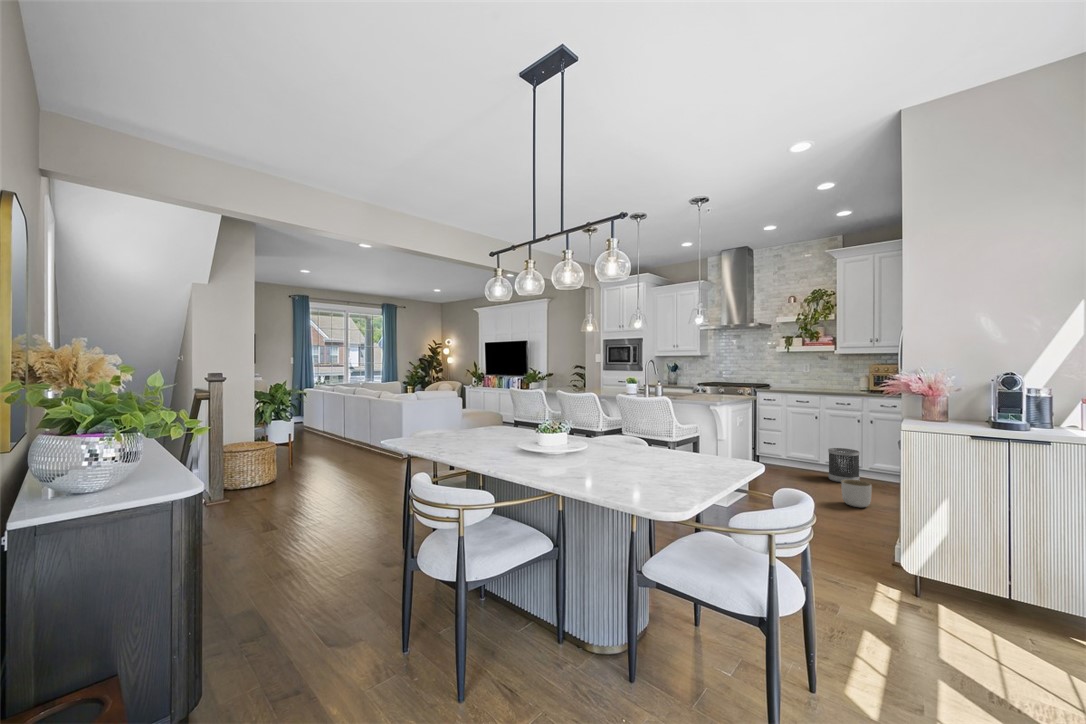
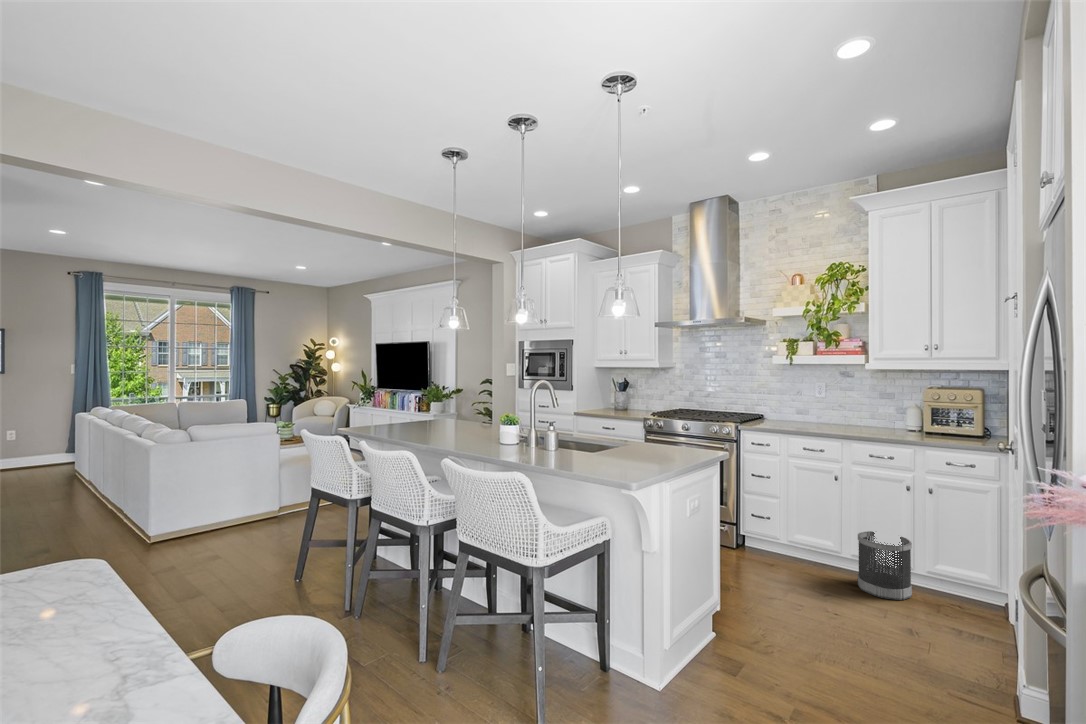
planter: present [841,480,872,507] -> none [890,617,949,681]

